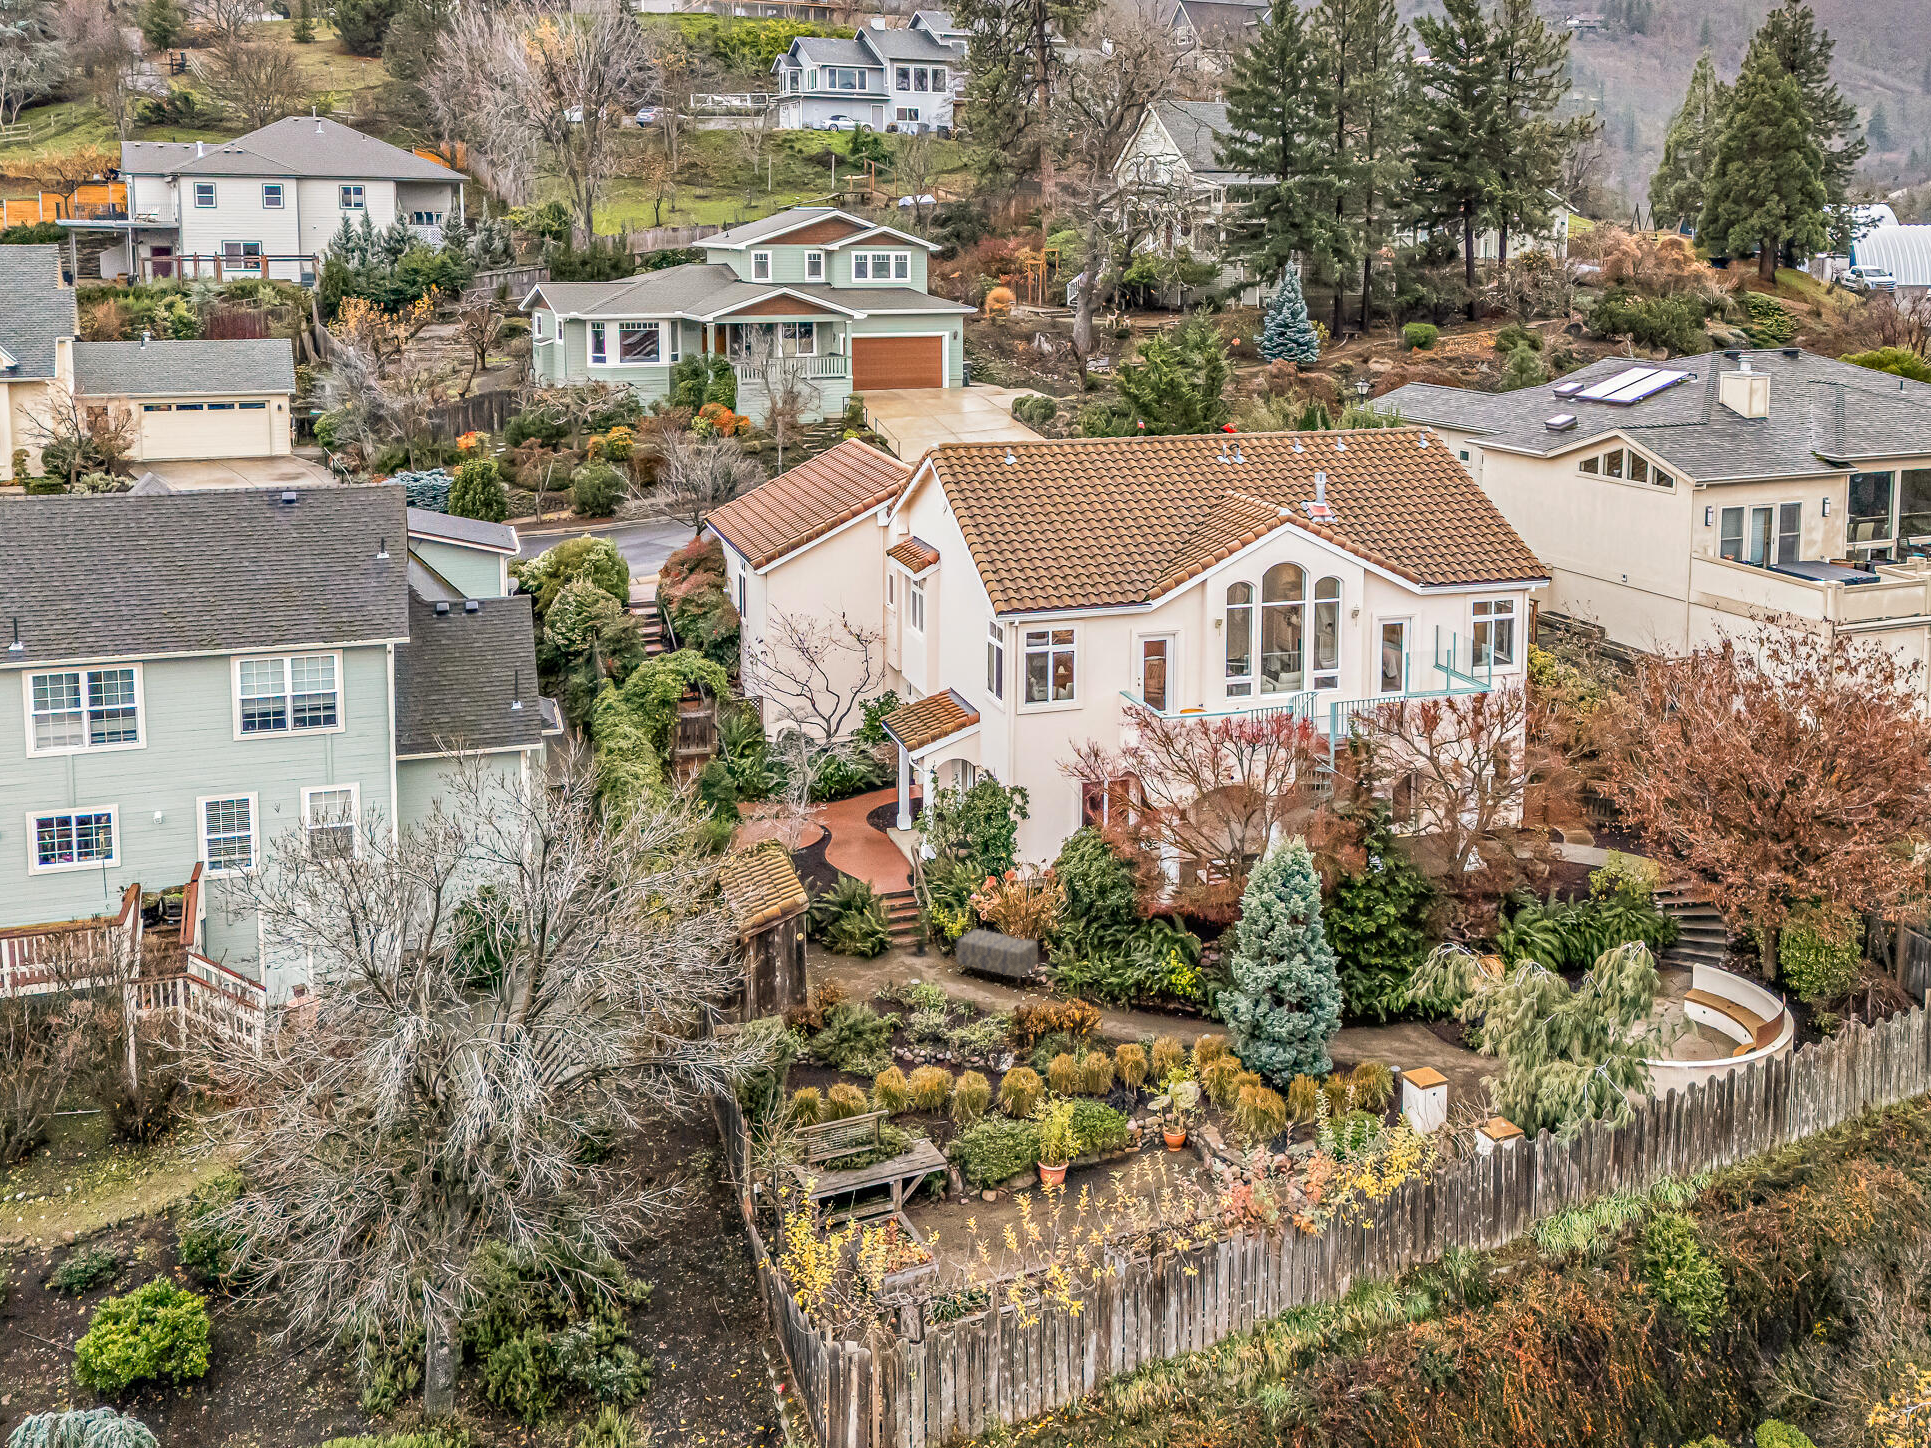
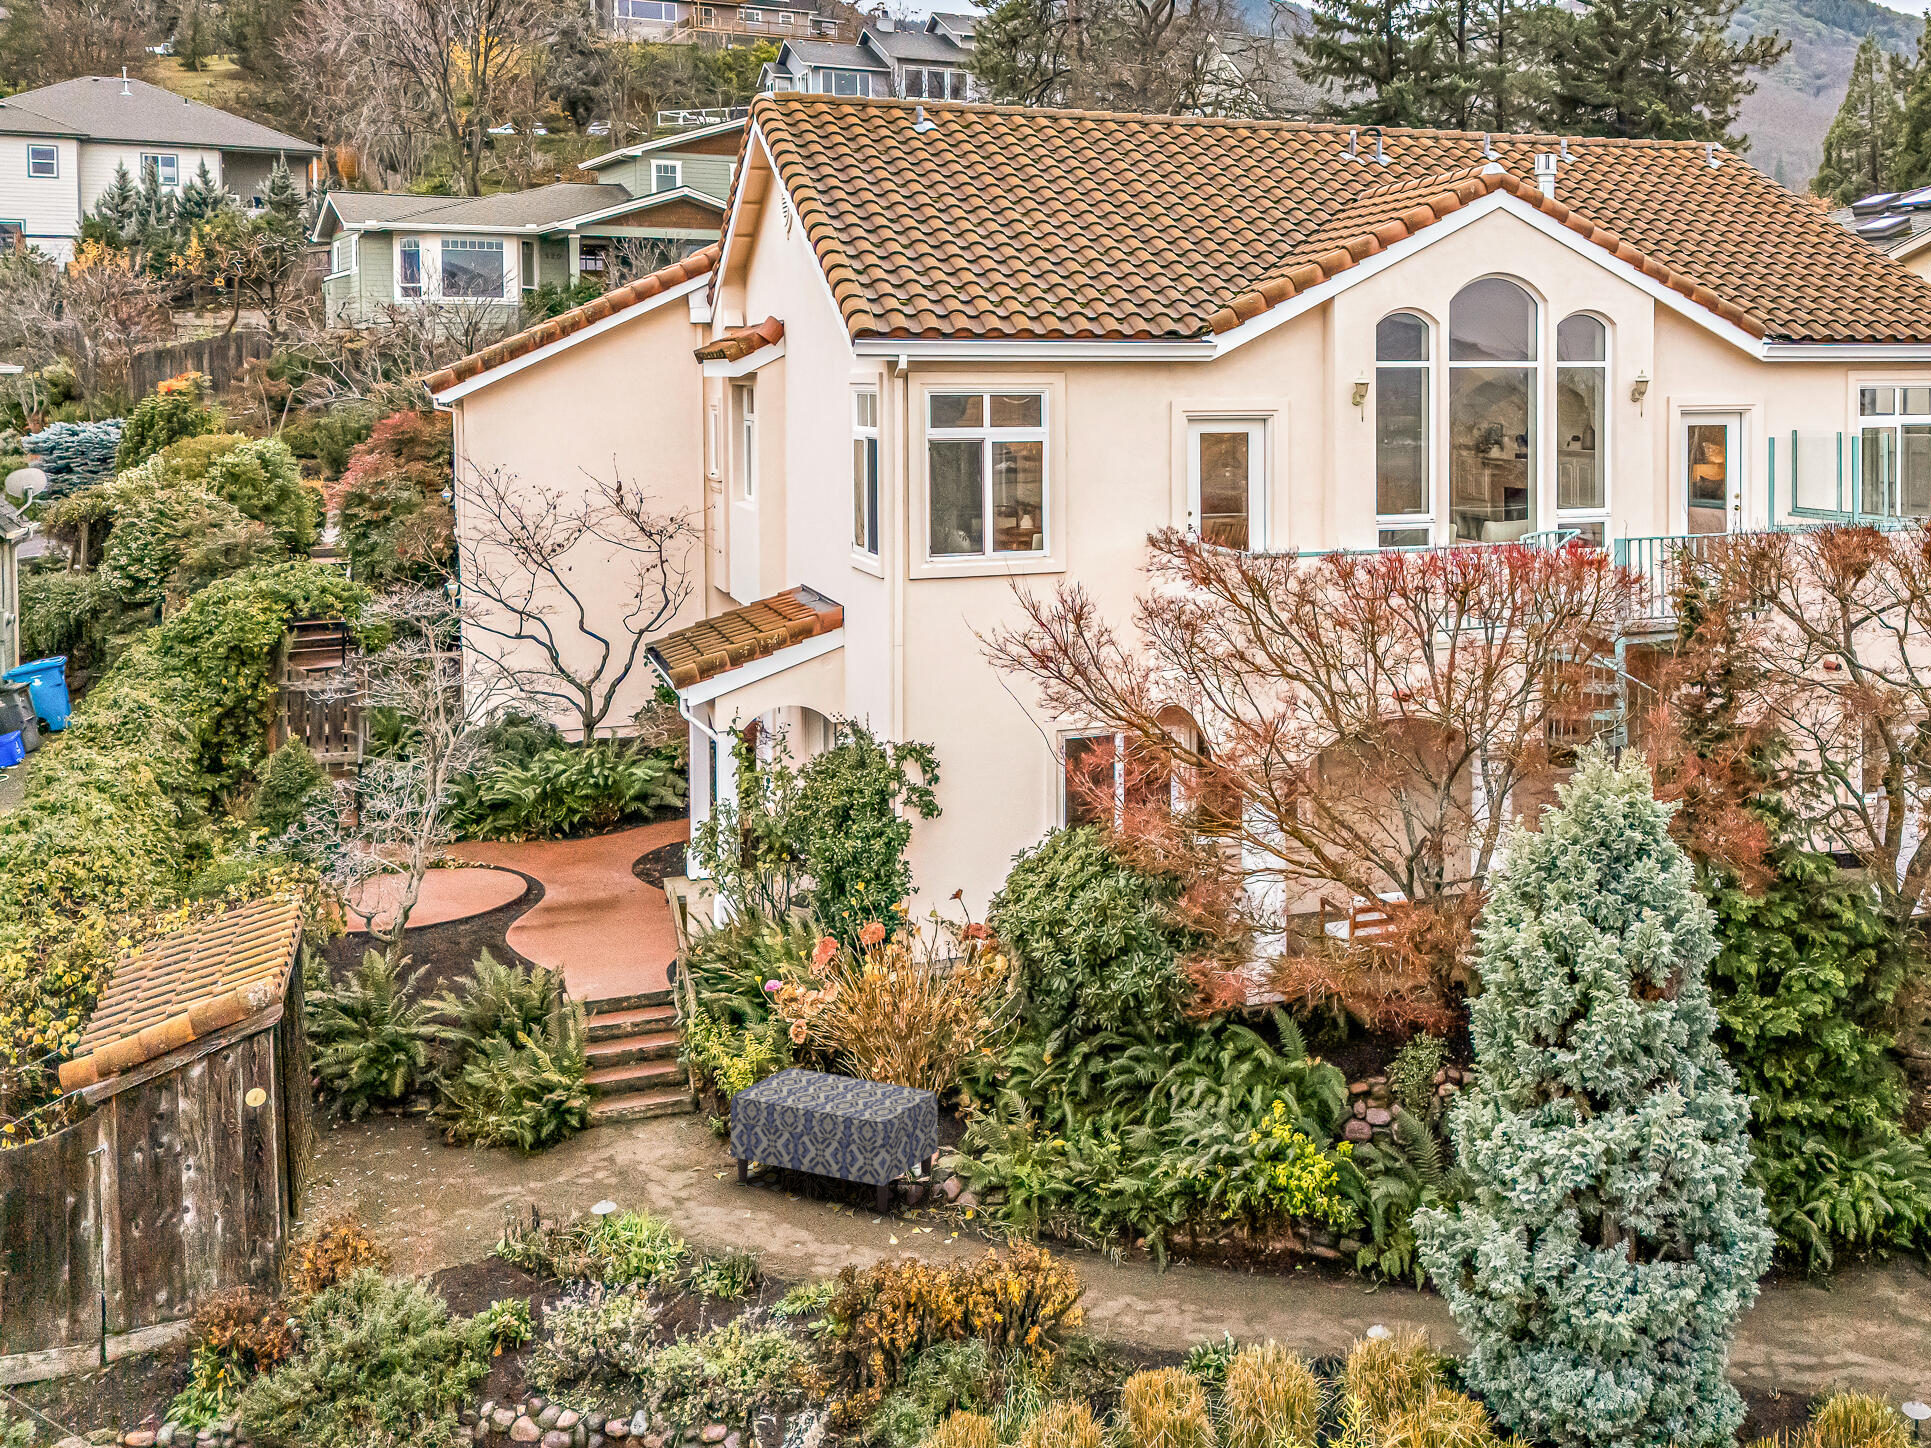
potted plant: present [910,912,929,956] -> none [629,1030,688,1142]

